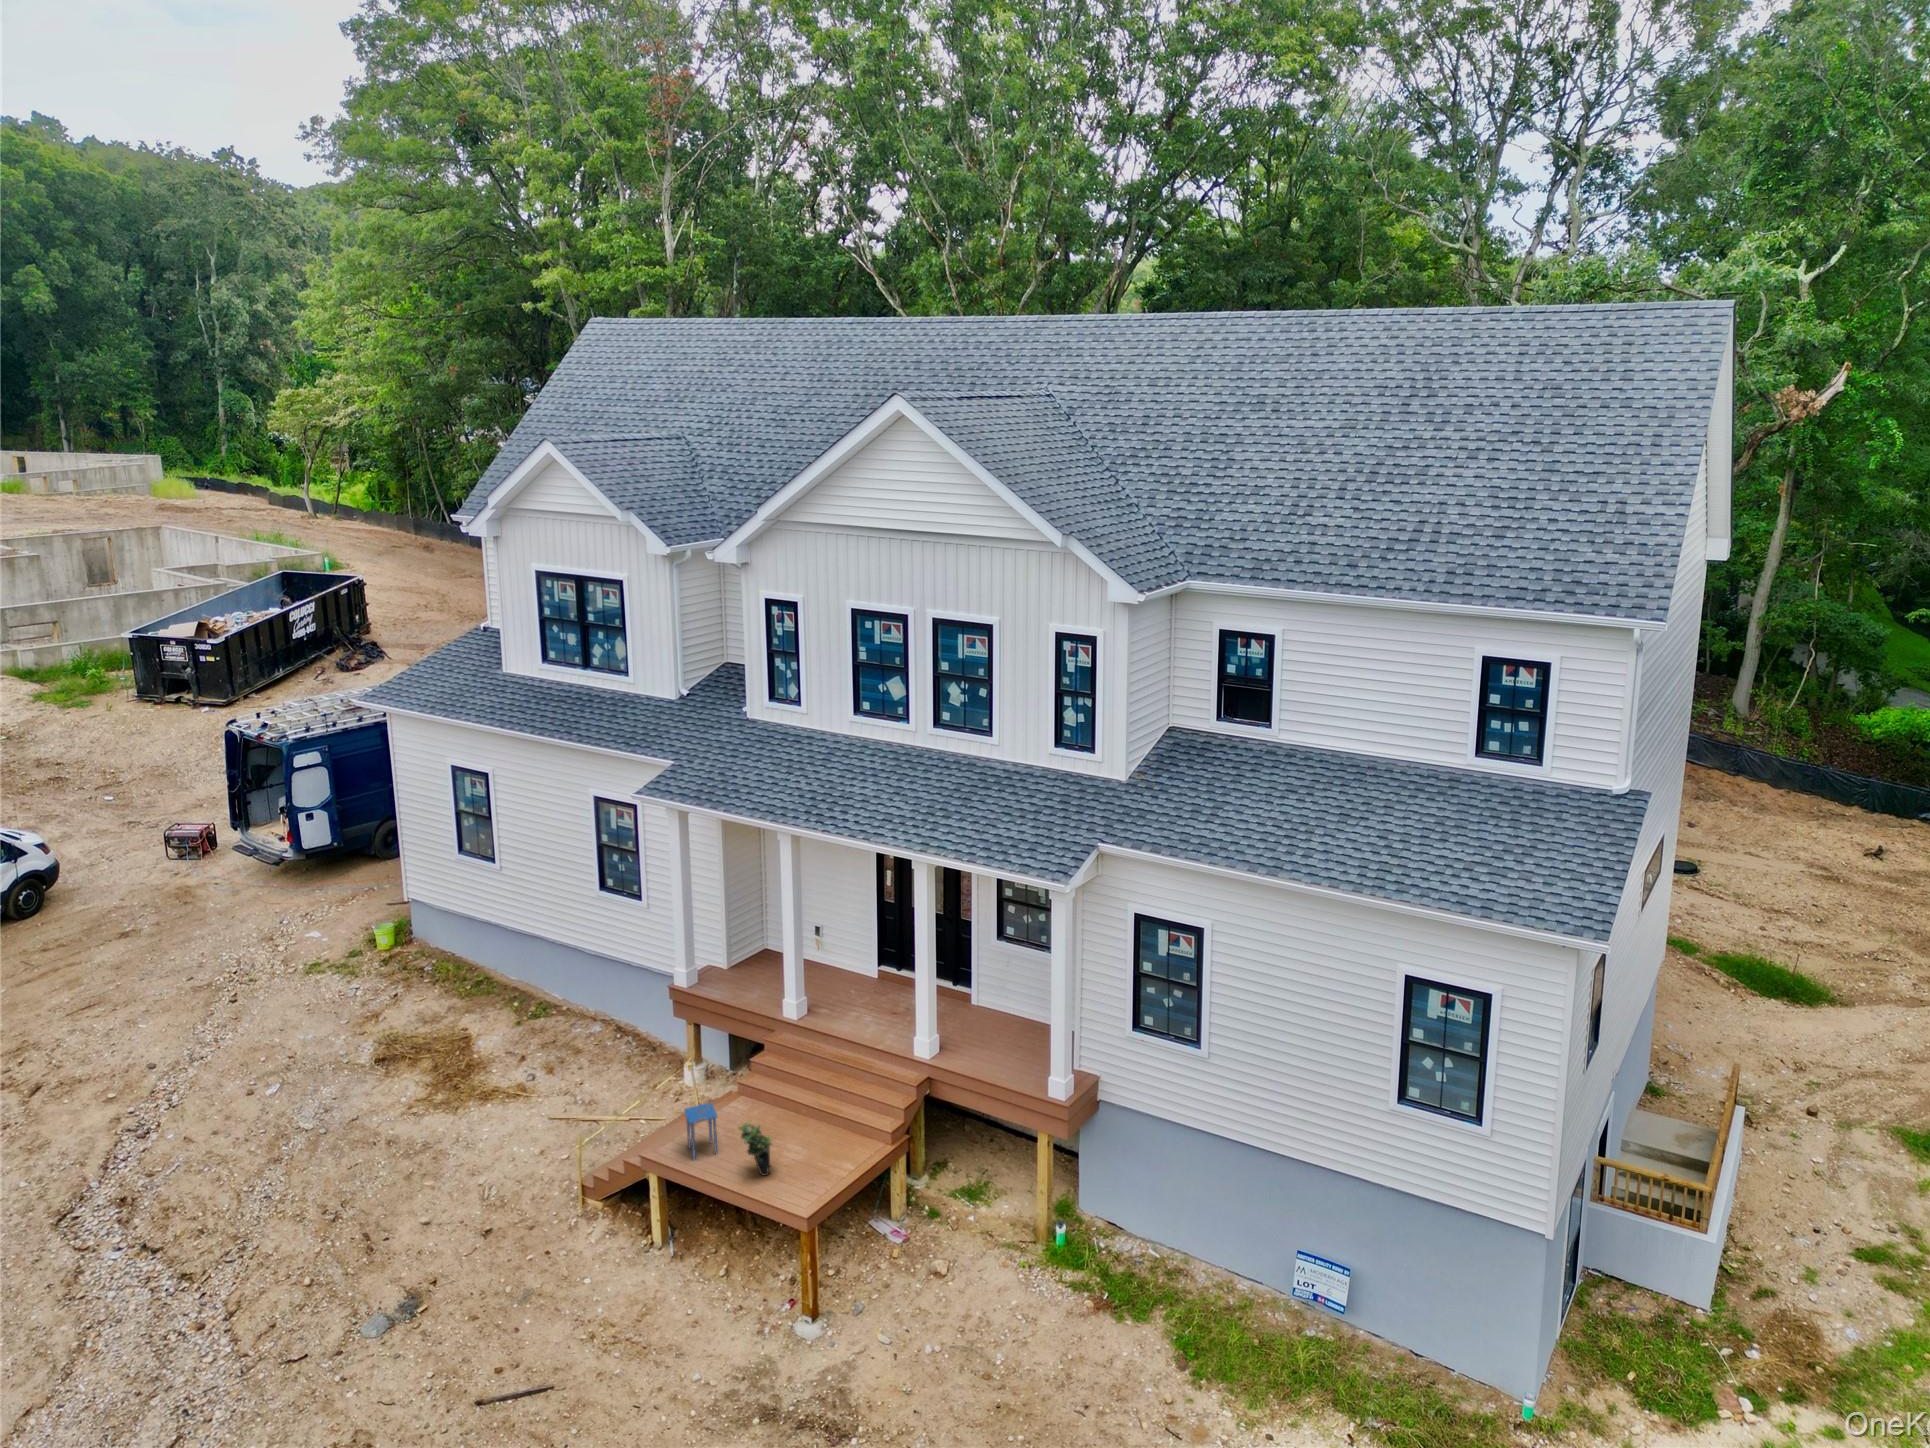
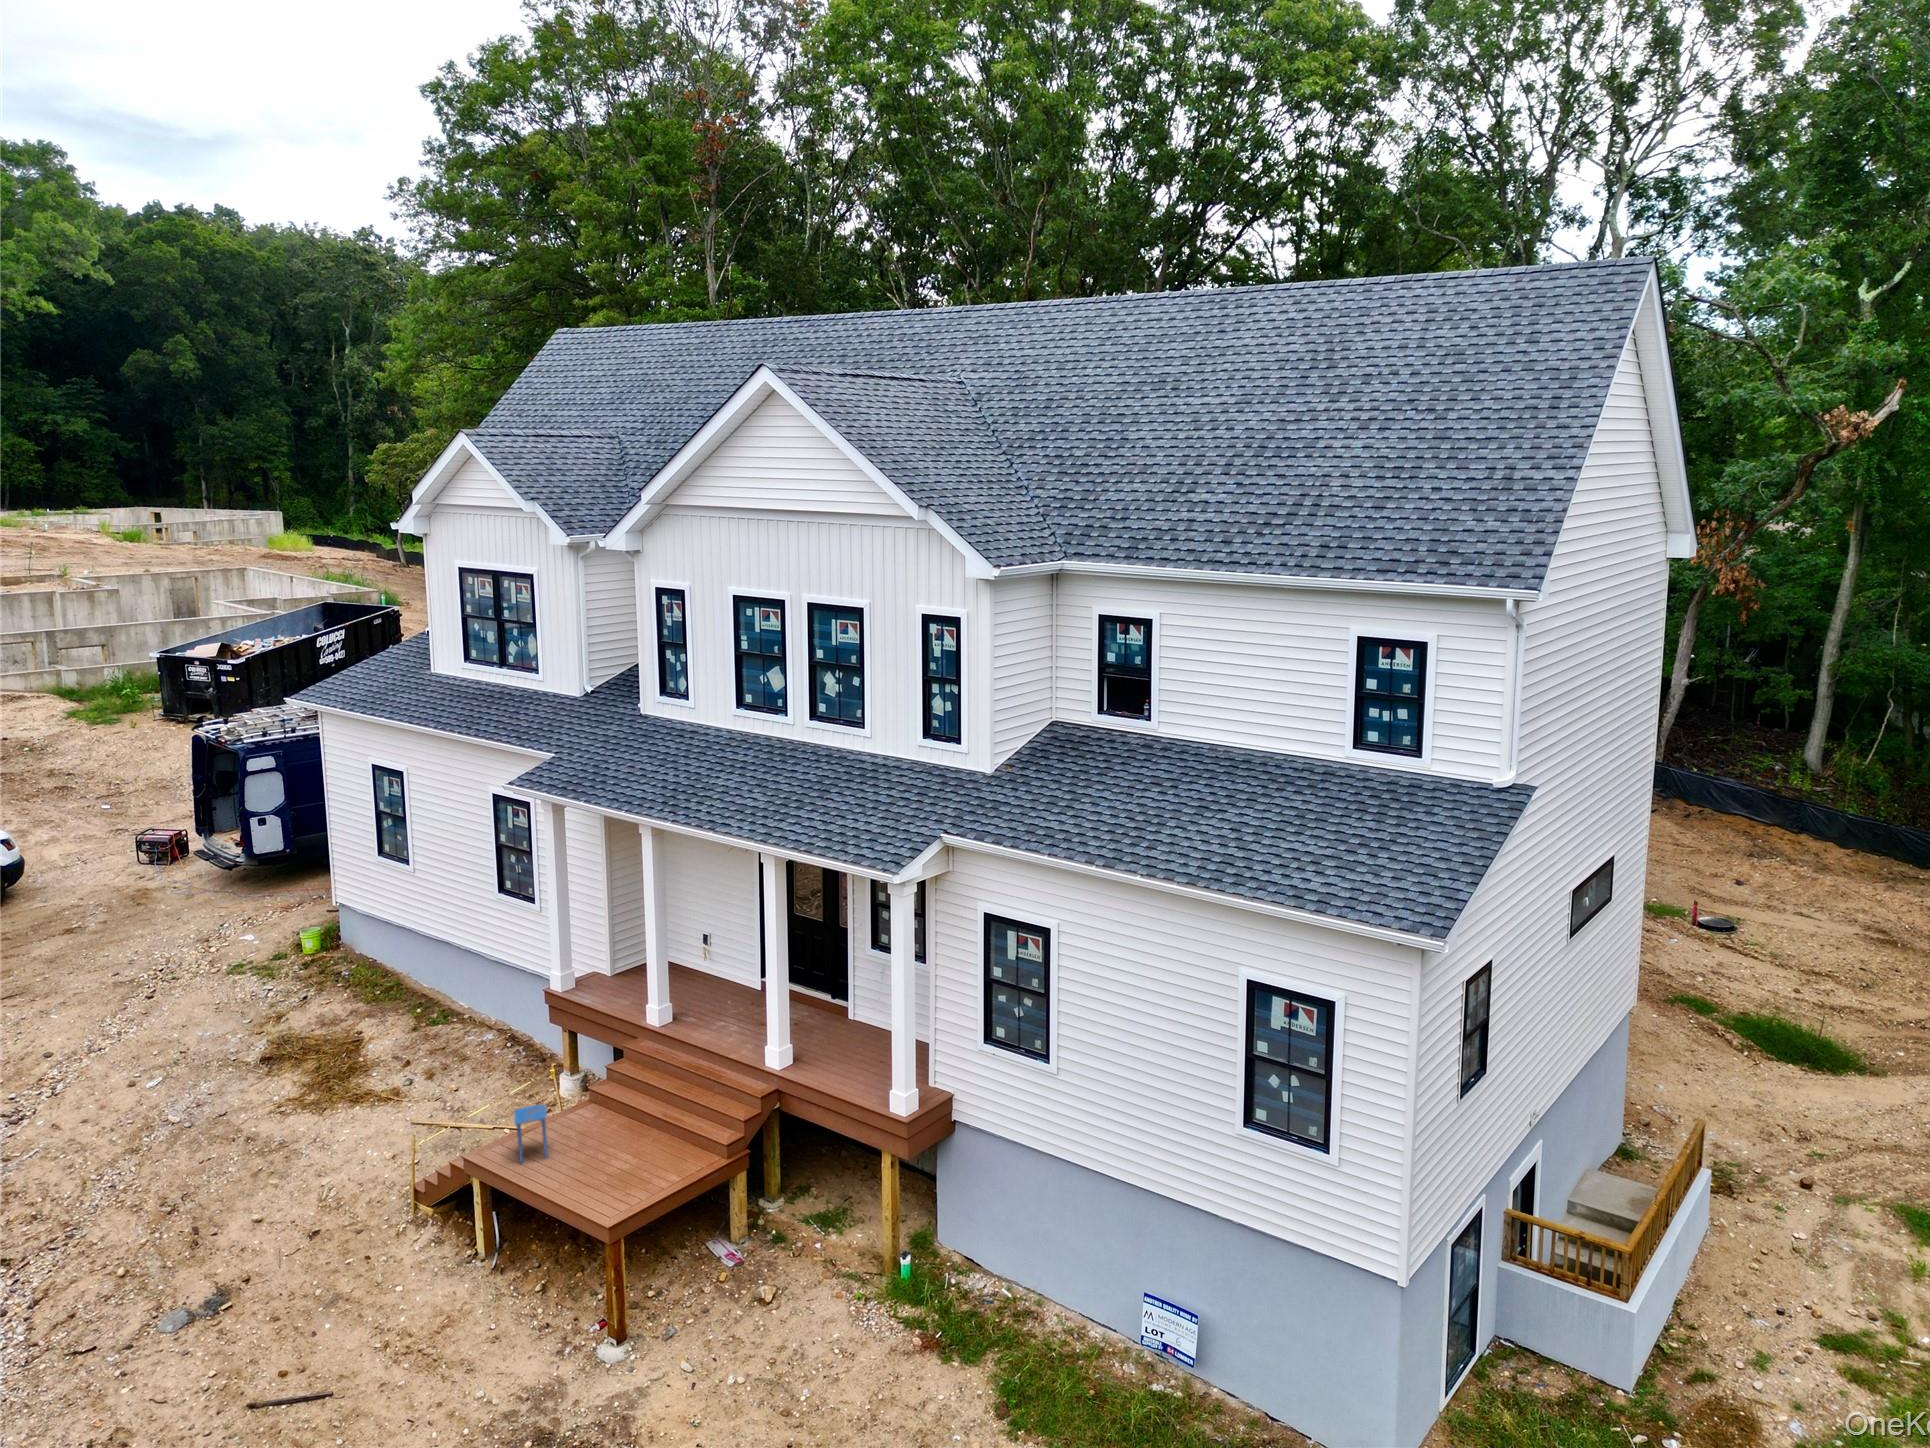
potted plant: present [738,1120,772,1176] -> none [558,1121,596,1183]

